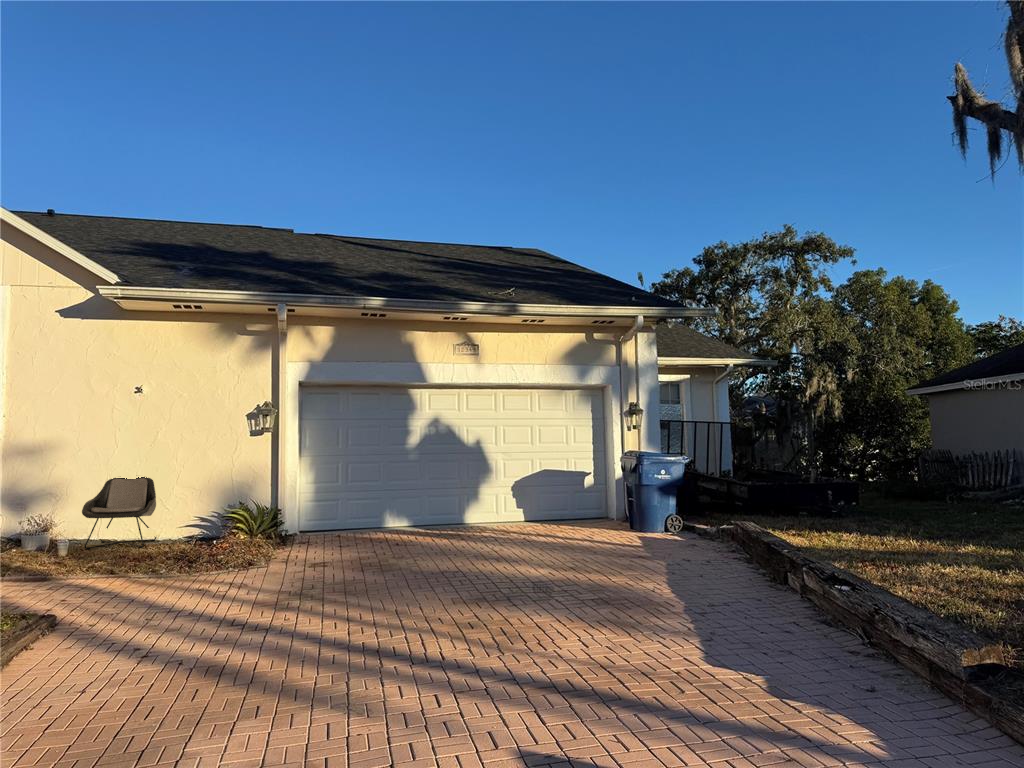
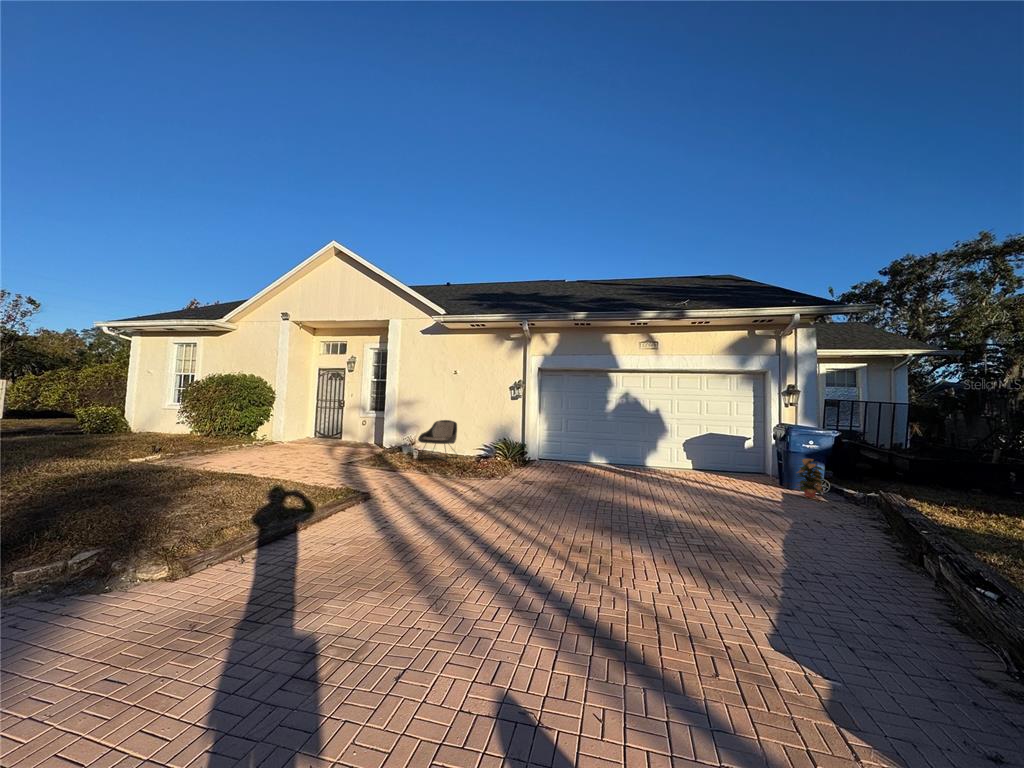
decorative plant: none [649,492,682,538] -> present [796,459,823,497]

